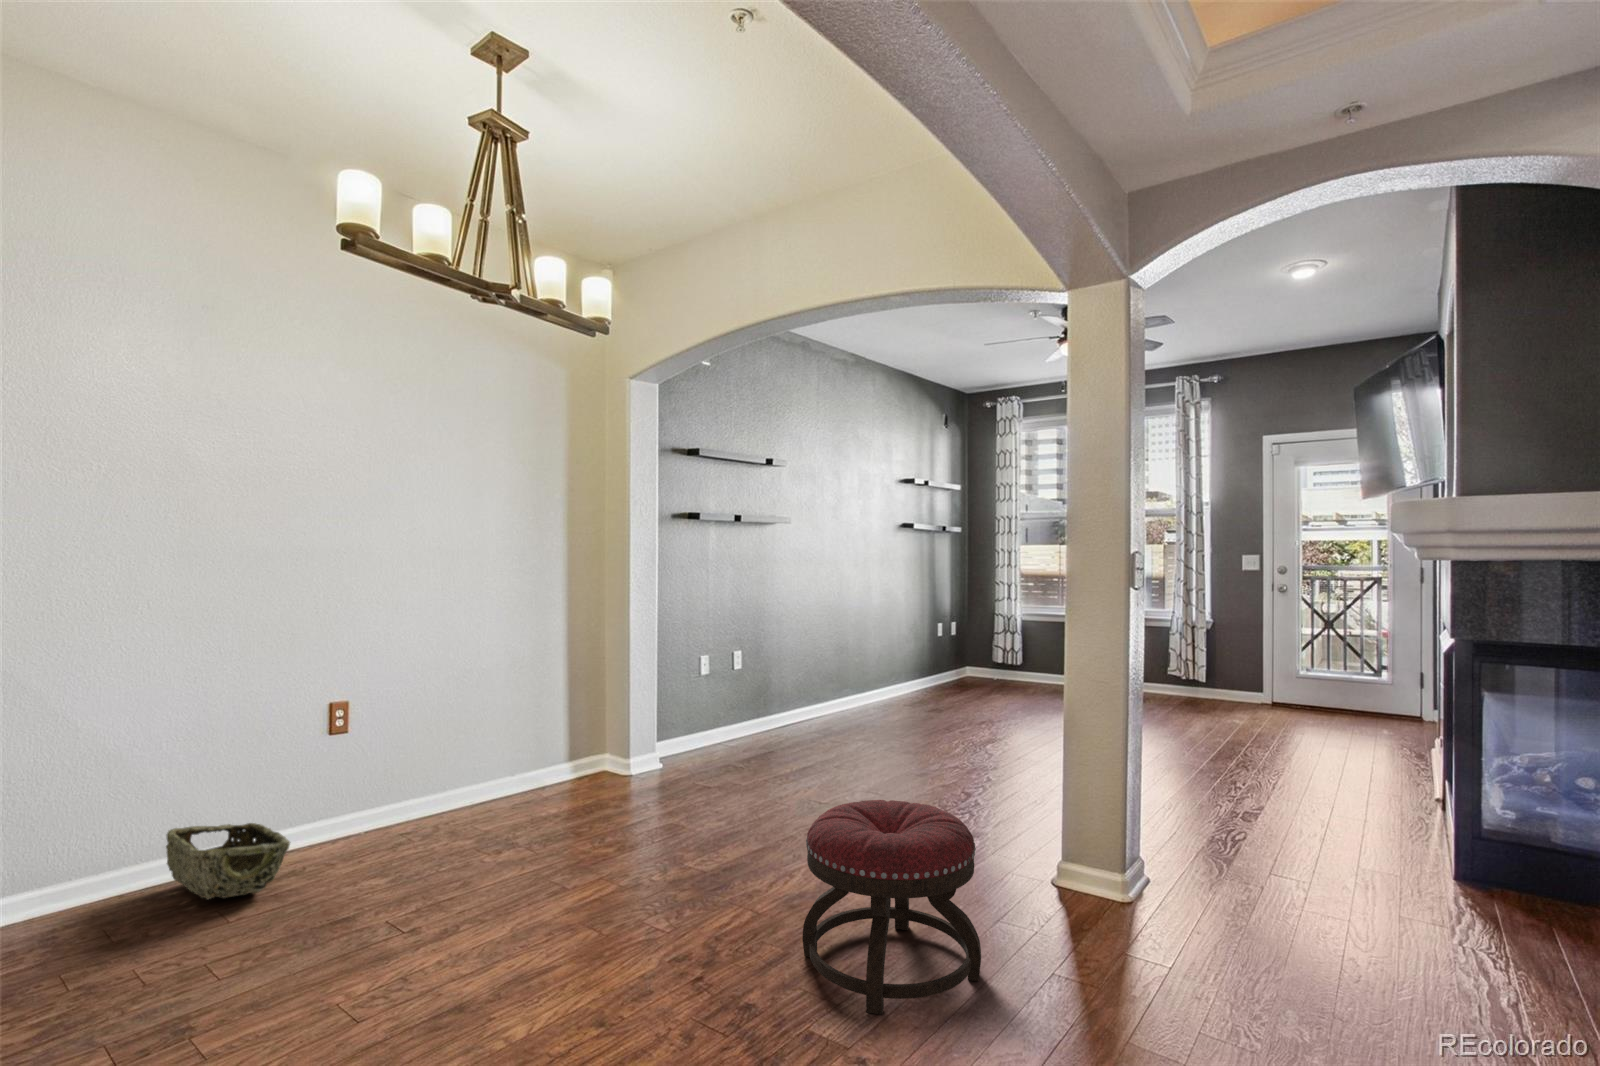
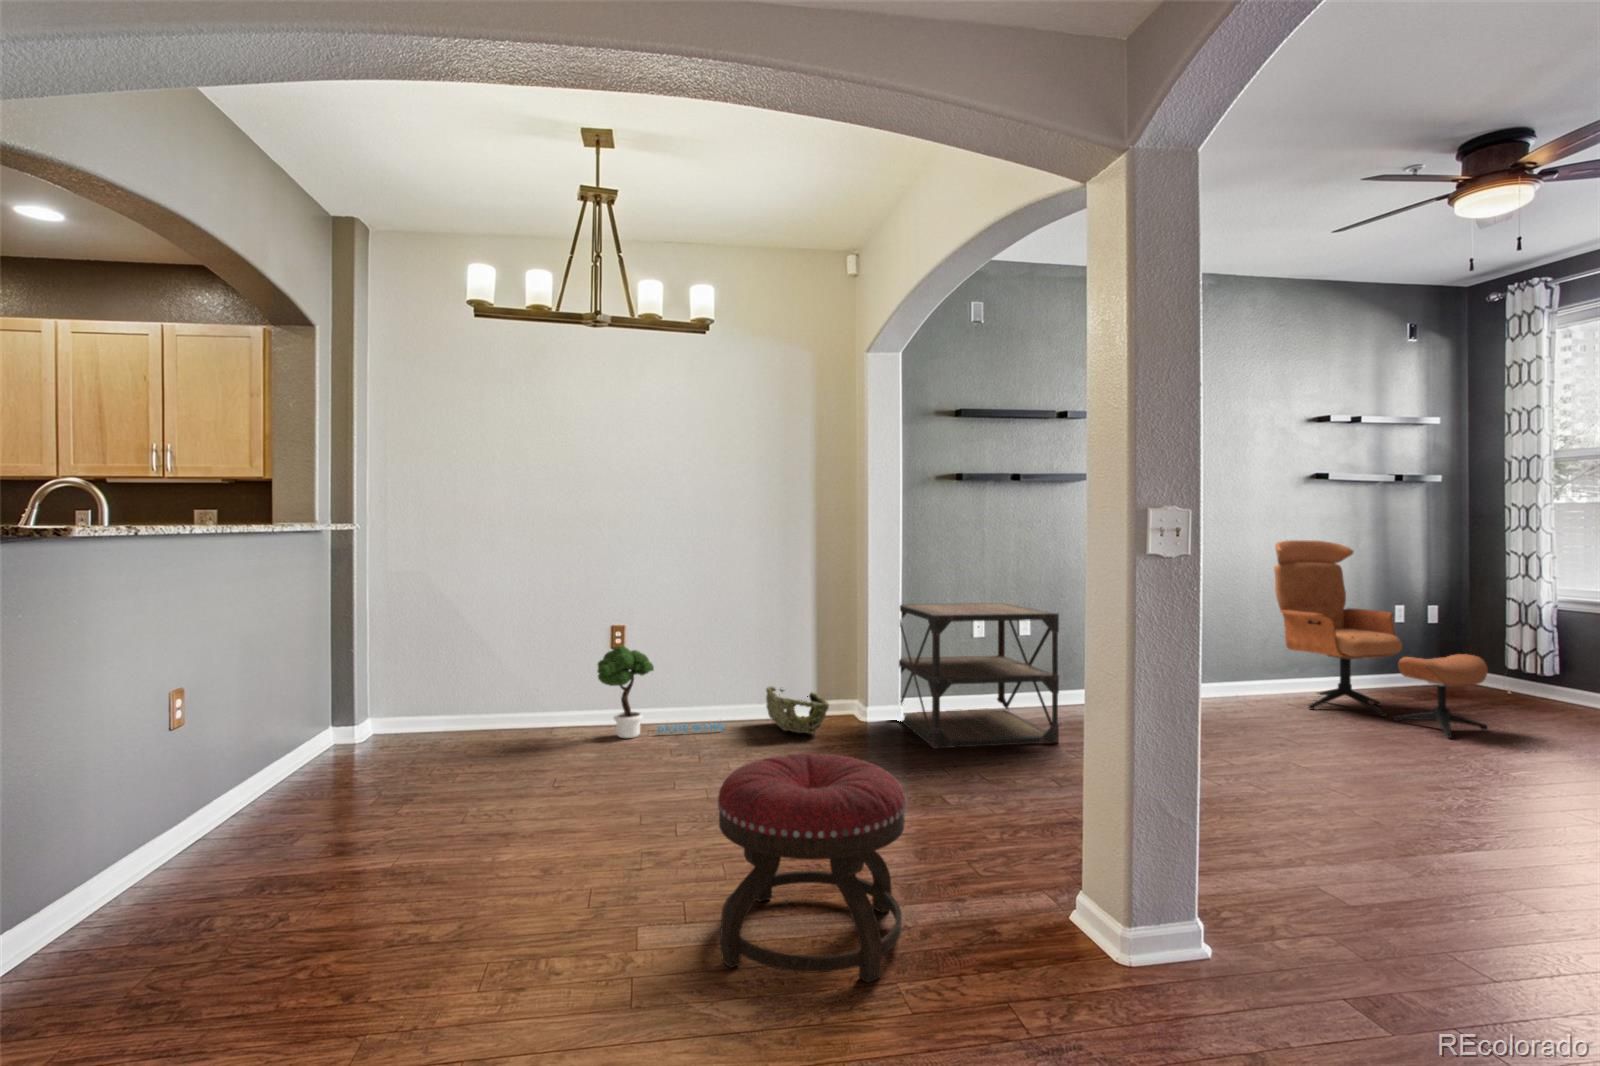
lounge chair: none [888,574,1019,712] -> present [1274,540,1488,738]
side table: none [644,639,808,786] -> present [899,603,1059,748]
potted tree: none [322,730,490,849] -> present [597,646,724,738]
woven basket: present [166,823,290,899] -> present [766,687,829,734]

